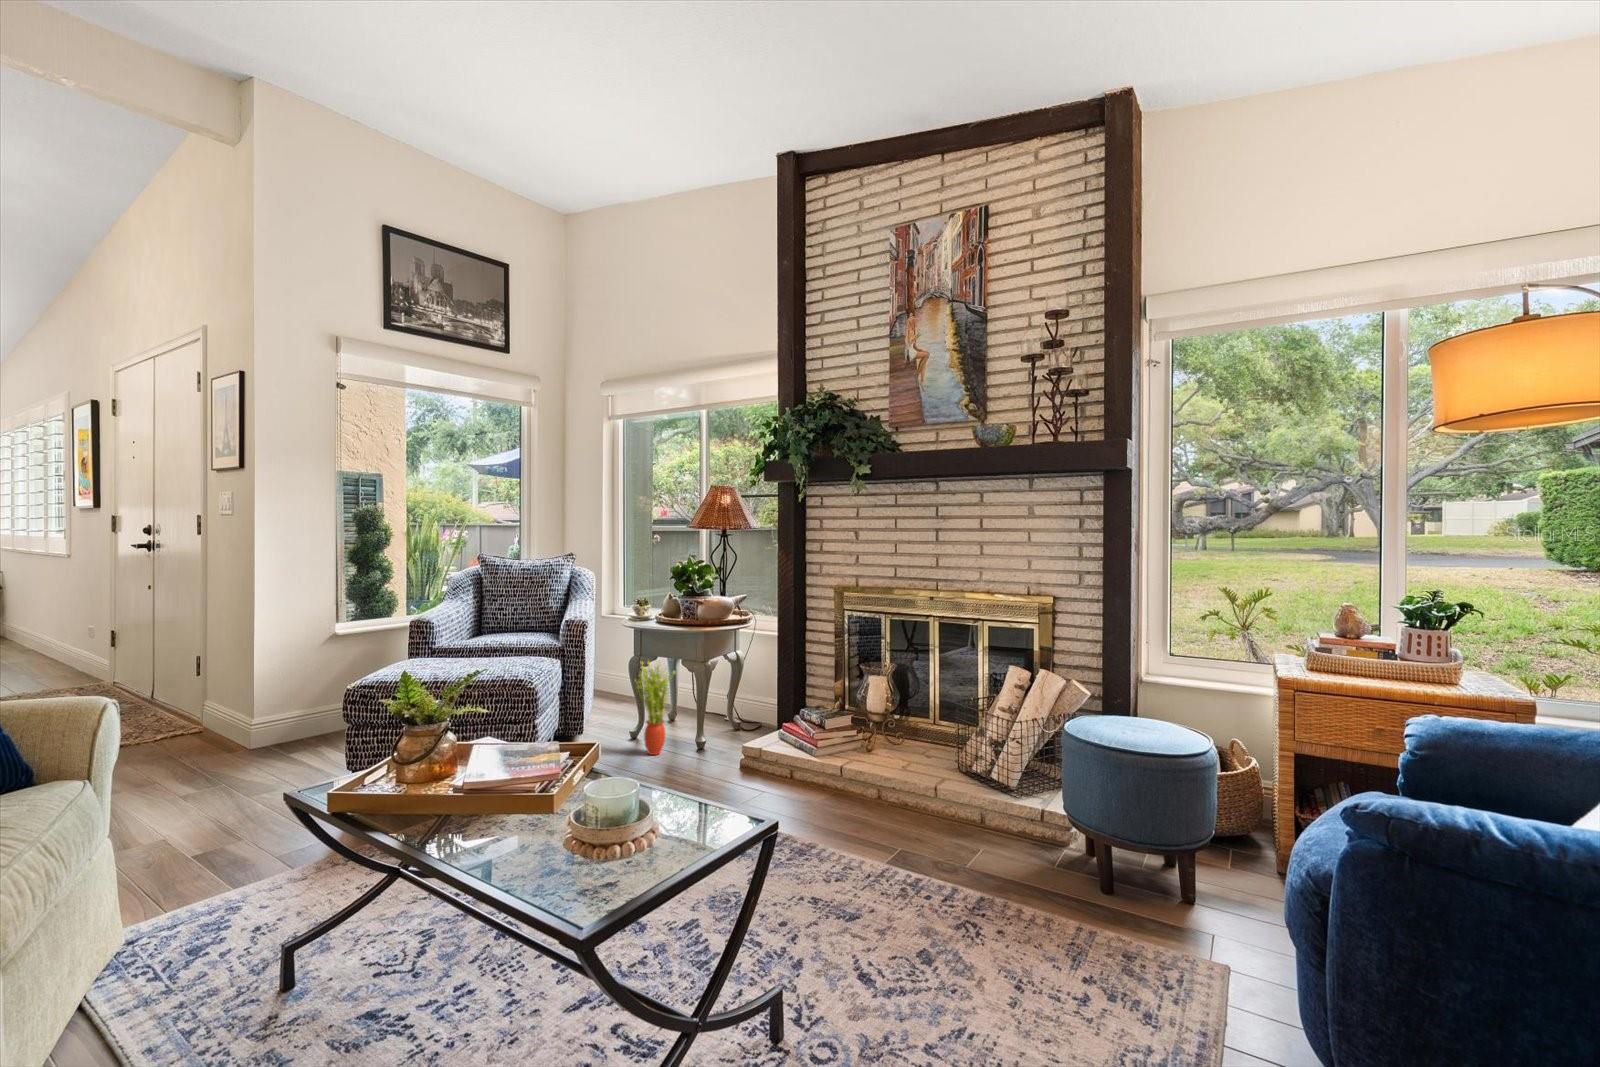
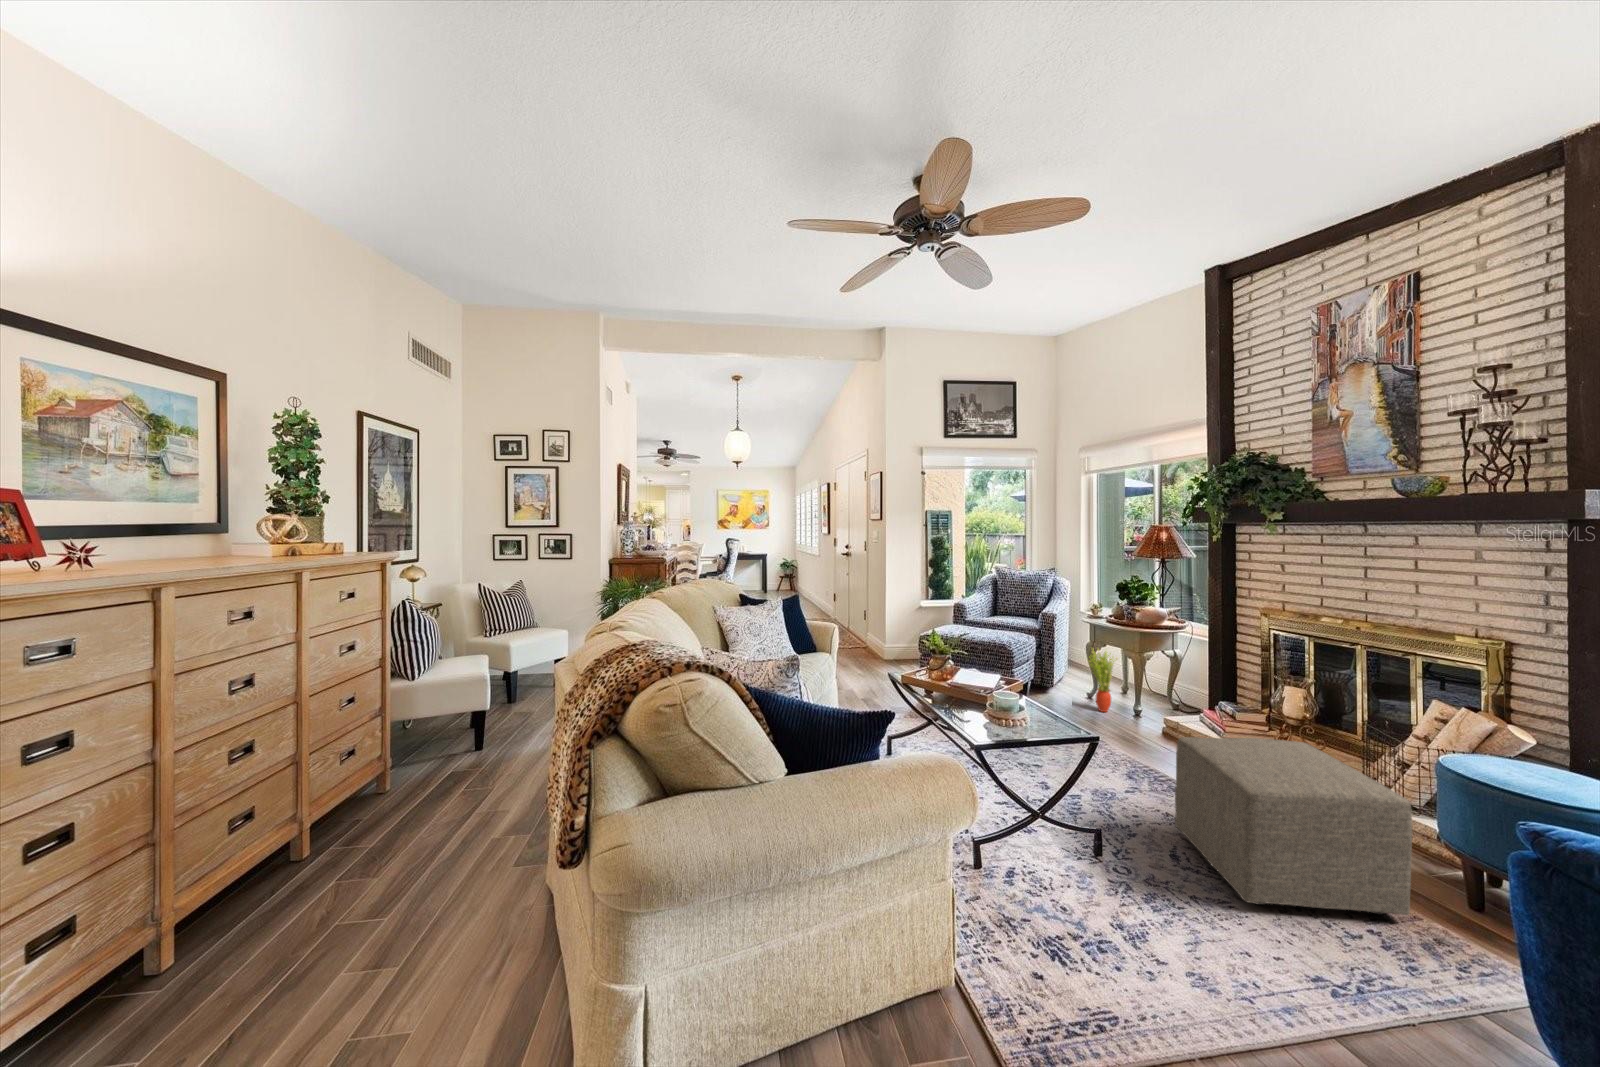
ottoman: none [837,742,1110,1010] -> present [1175,737,1412,915]

